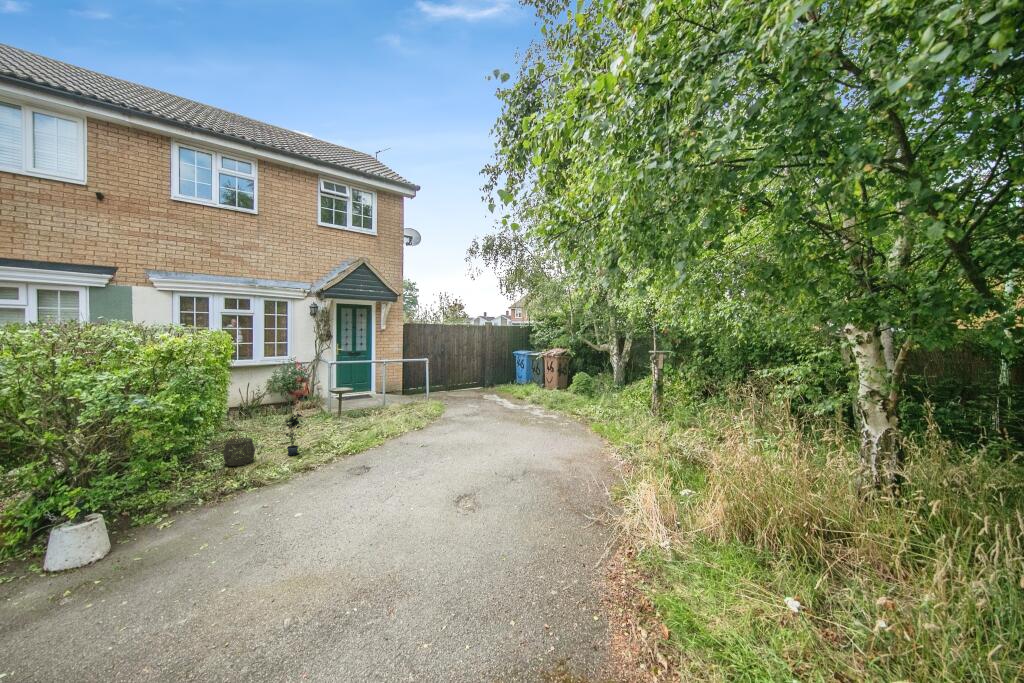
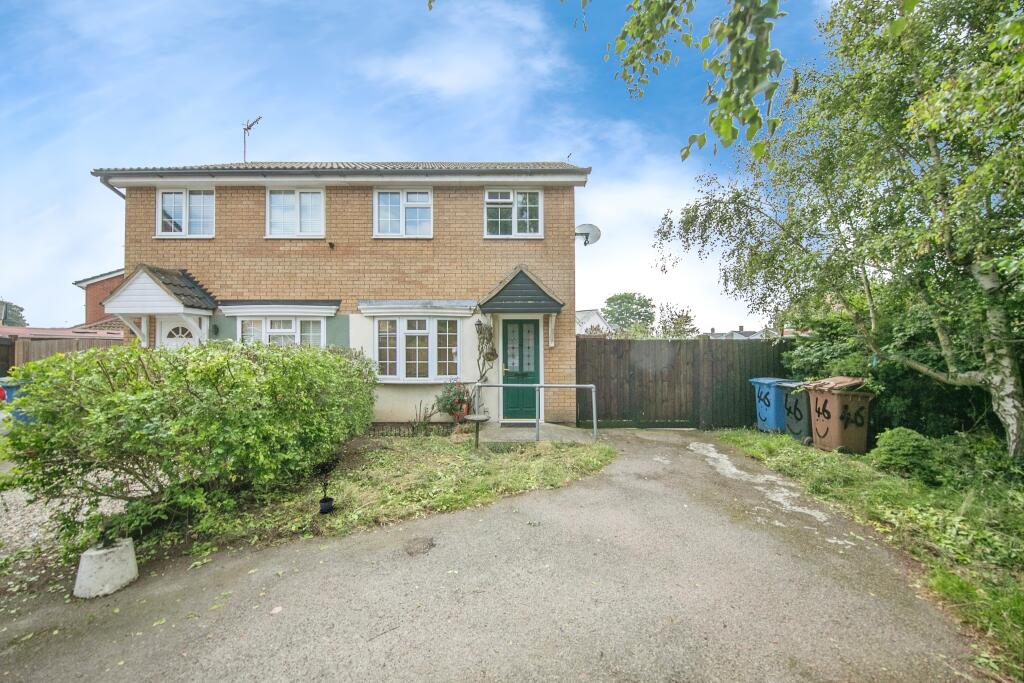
woven basket: present [223,438,255,466] -> none [254,476,293,514]

